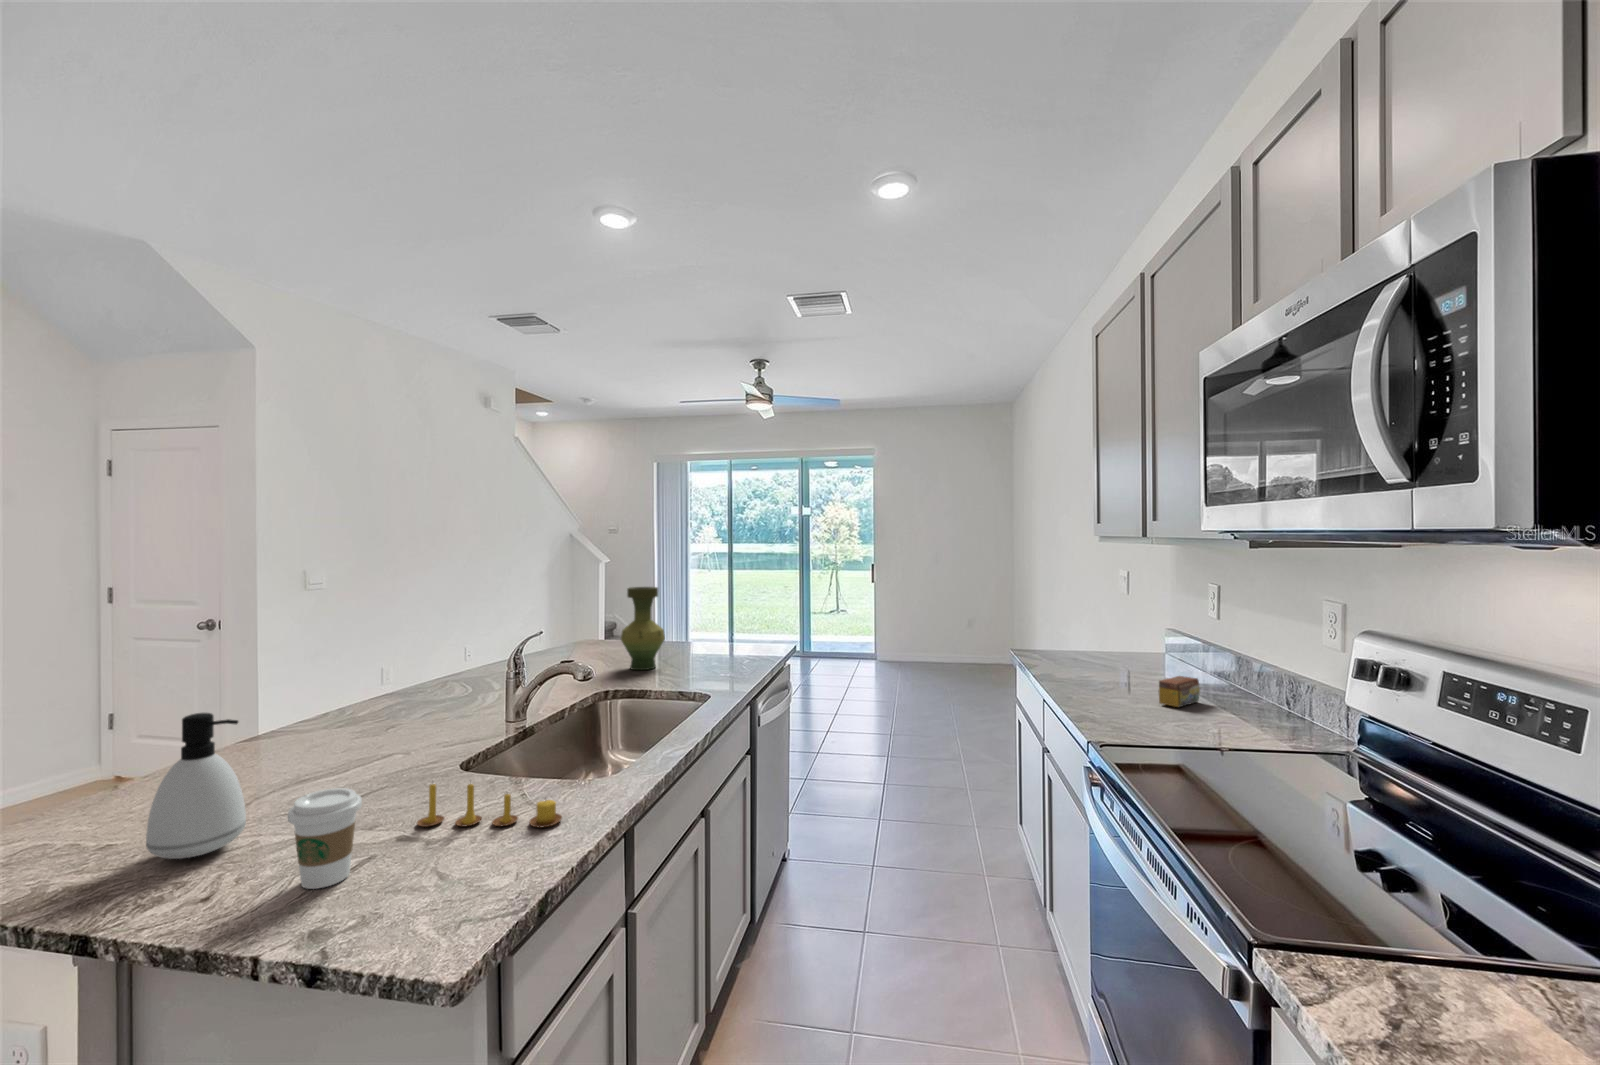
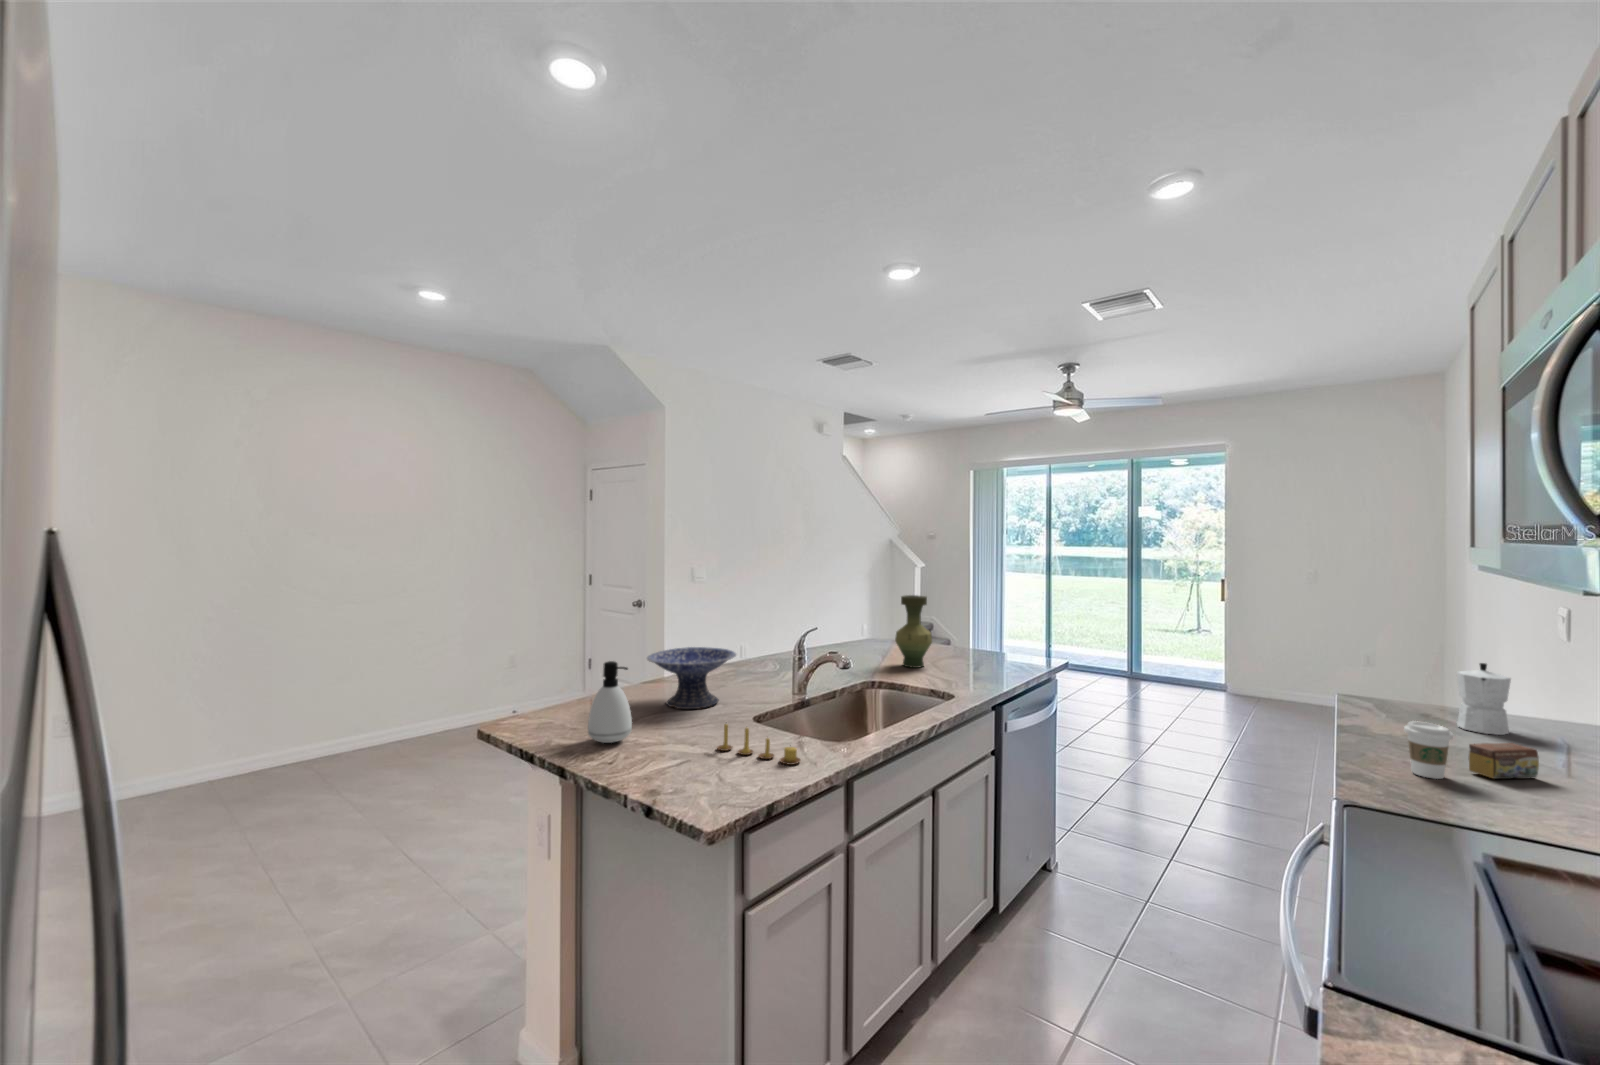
moka pot: none [1112,614,1147,671] -> present [1457,663,1511,735]
decorative bowl: none [262,672,424,771] -> present [647,647,736,709]
coffee cup: present [288,788,362,889] -> present [1404,721,1453,779]

